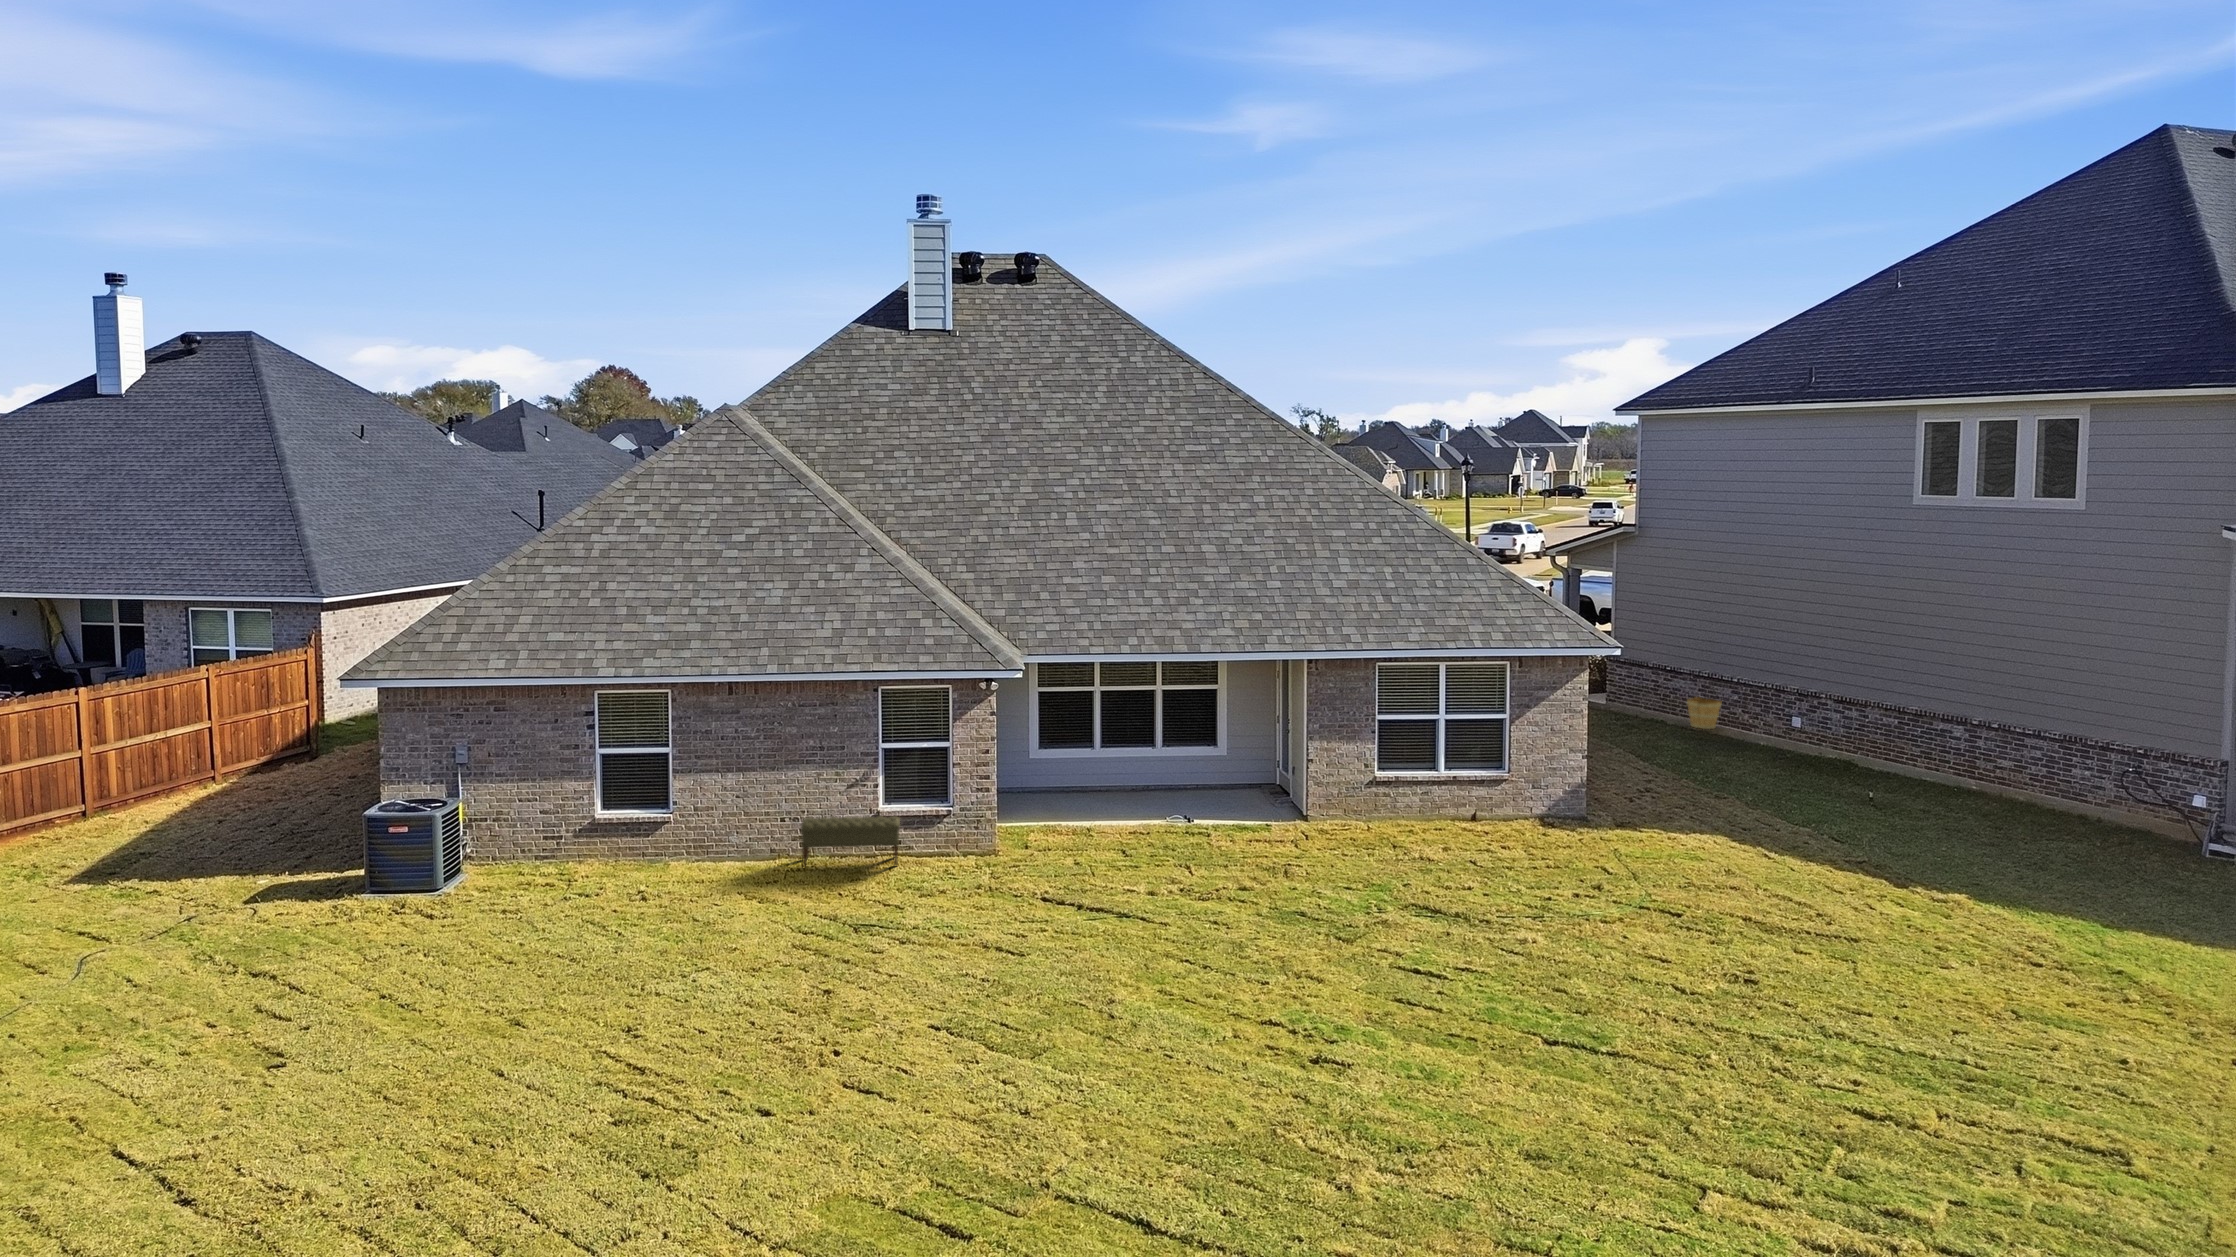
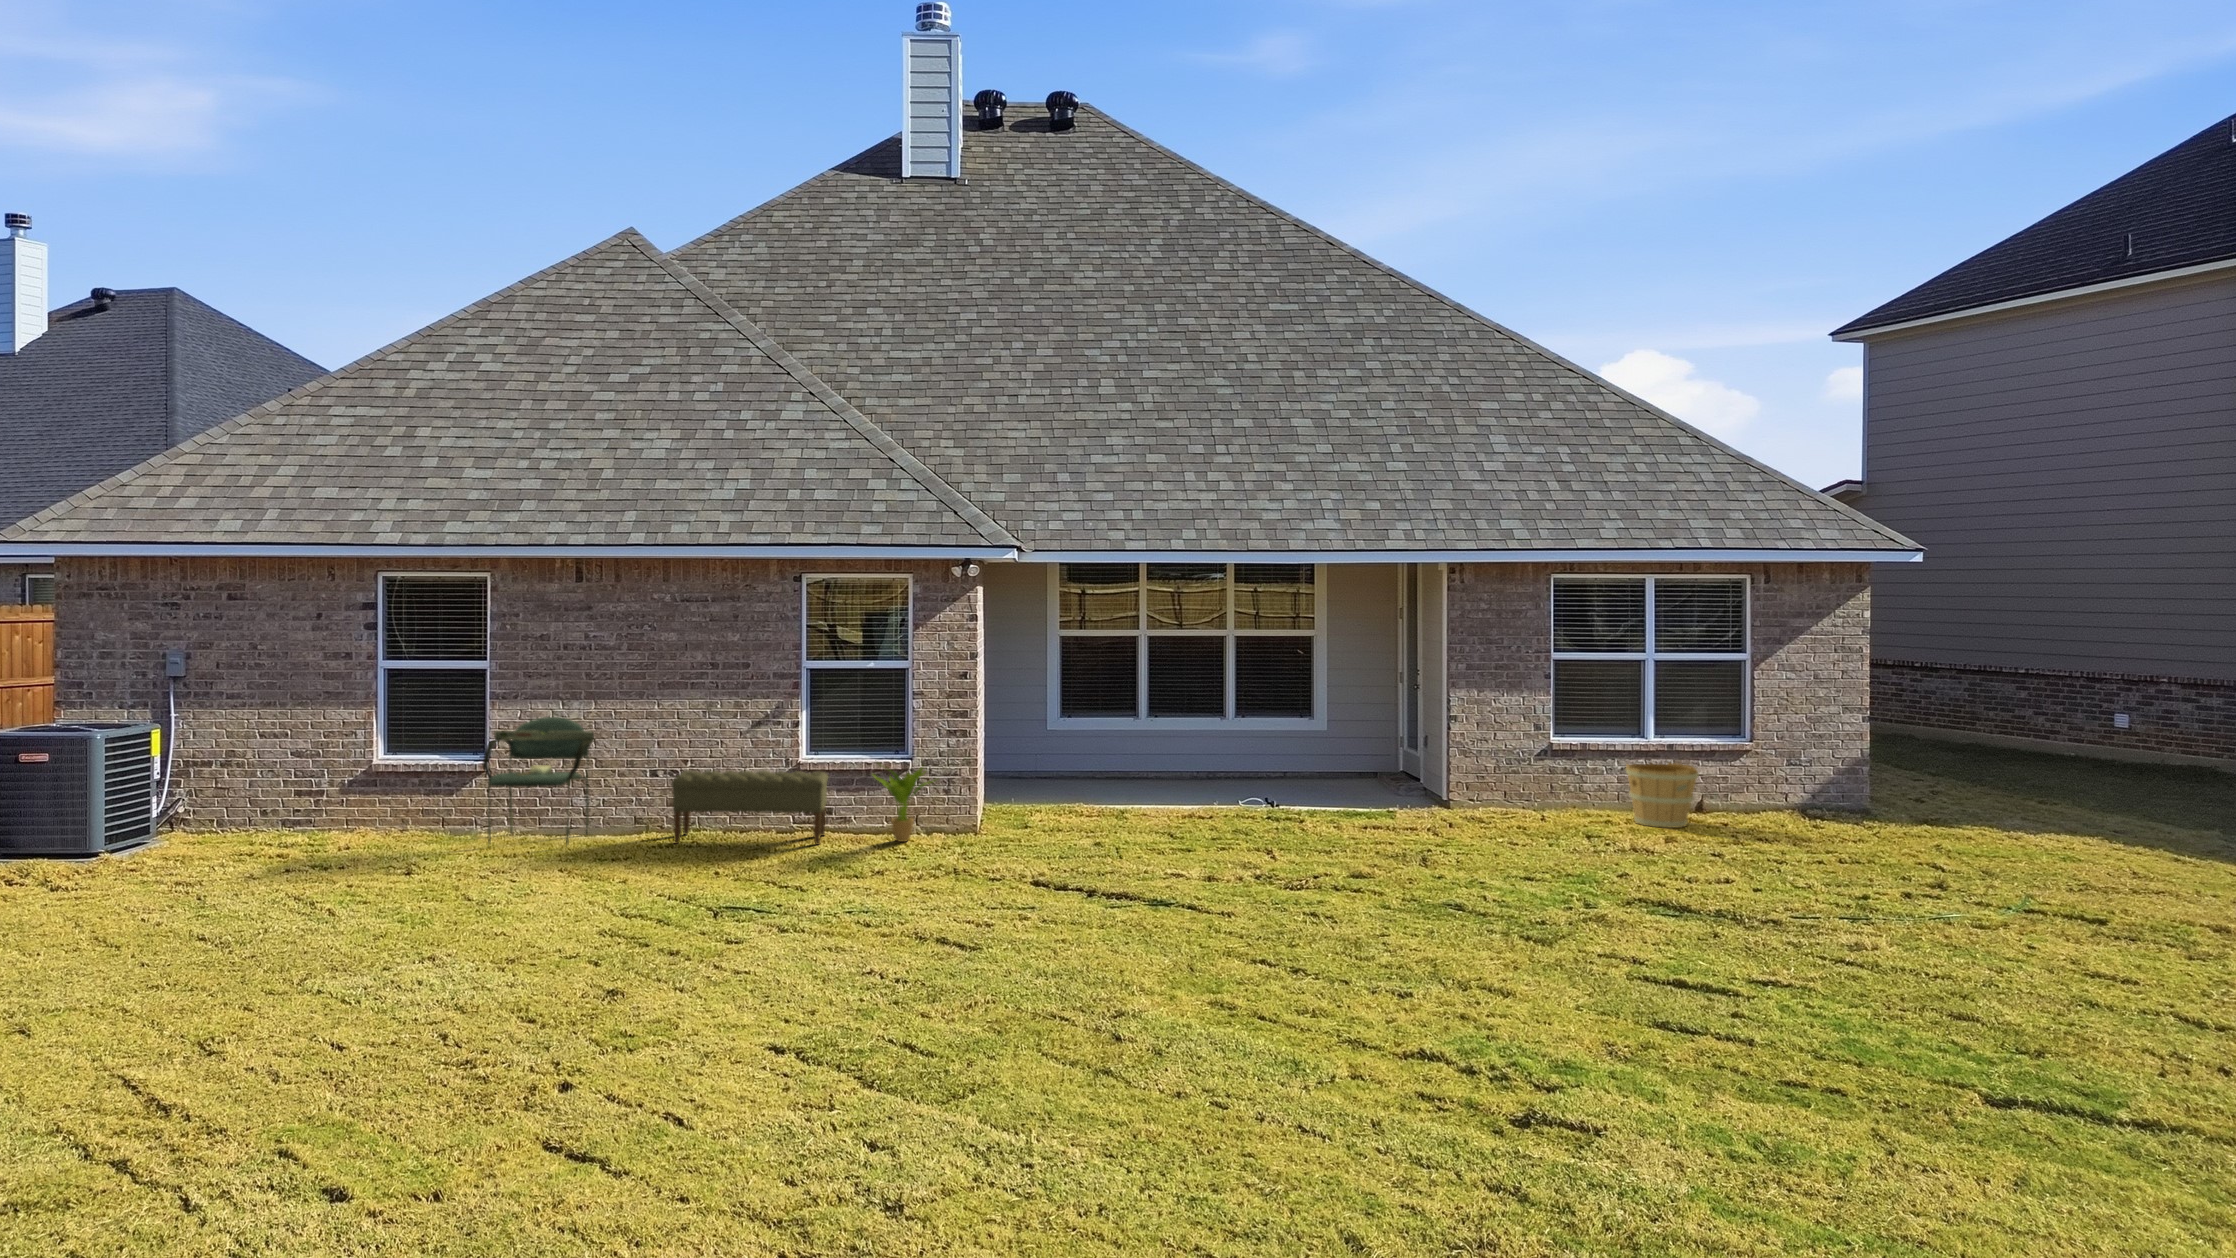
wooden bucket: present [1687,697,1721,729] -> present [1626,763,1699,828]
chair: none [678,785,747,875] -> present [482,717,594,845]
potted plant: none [929,810,974,862] -> present [874,767,934,842]

